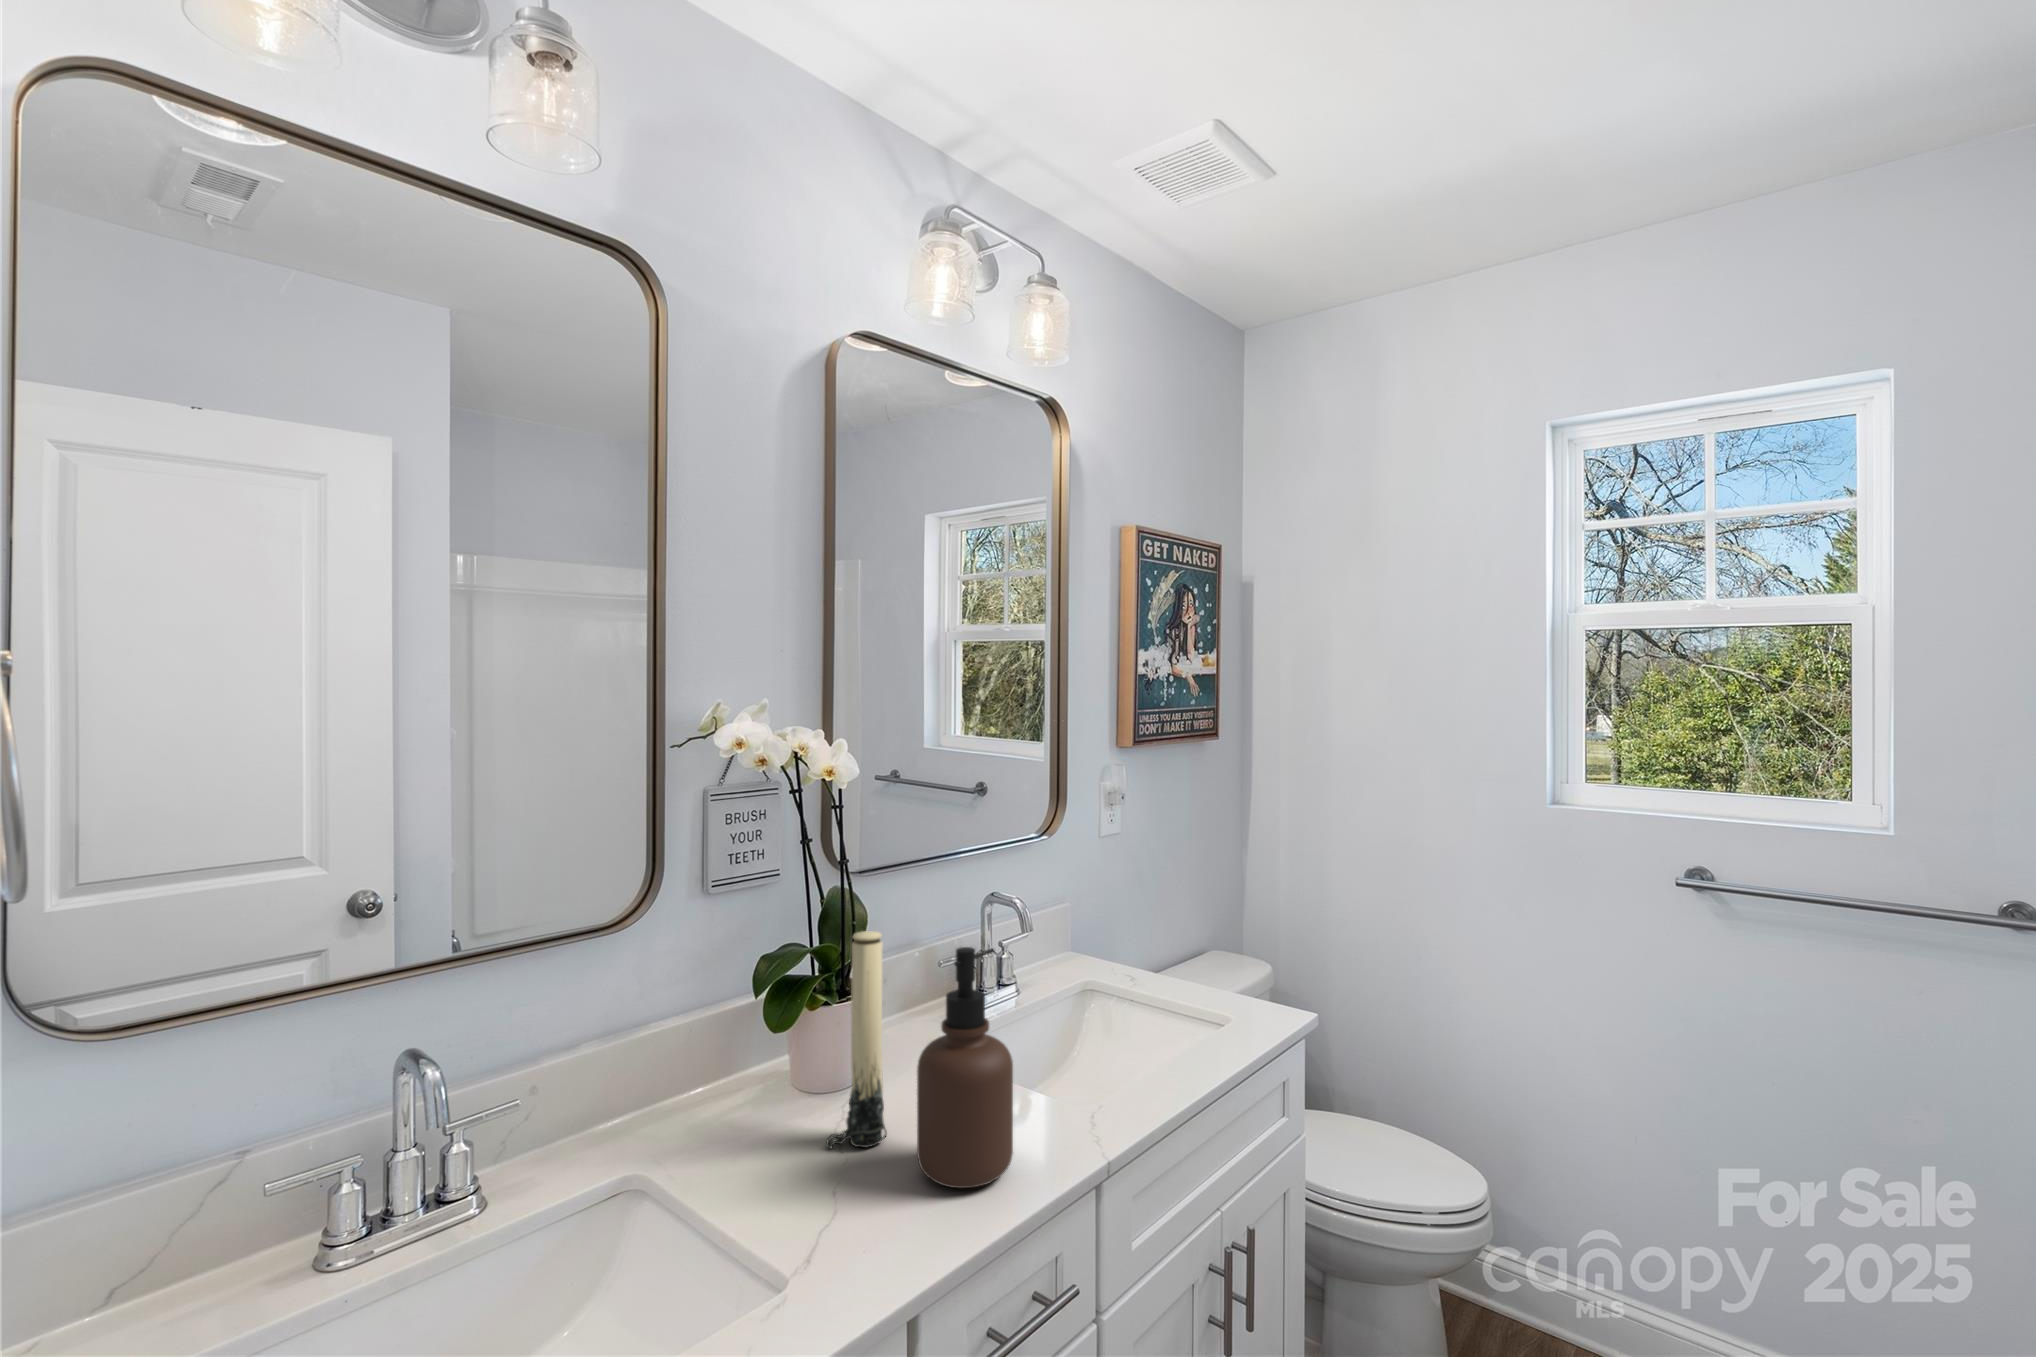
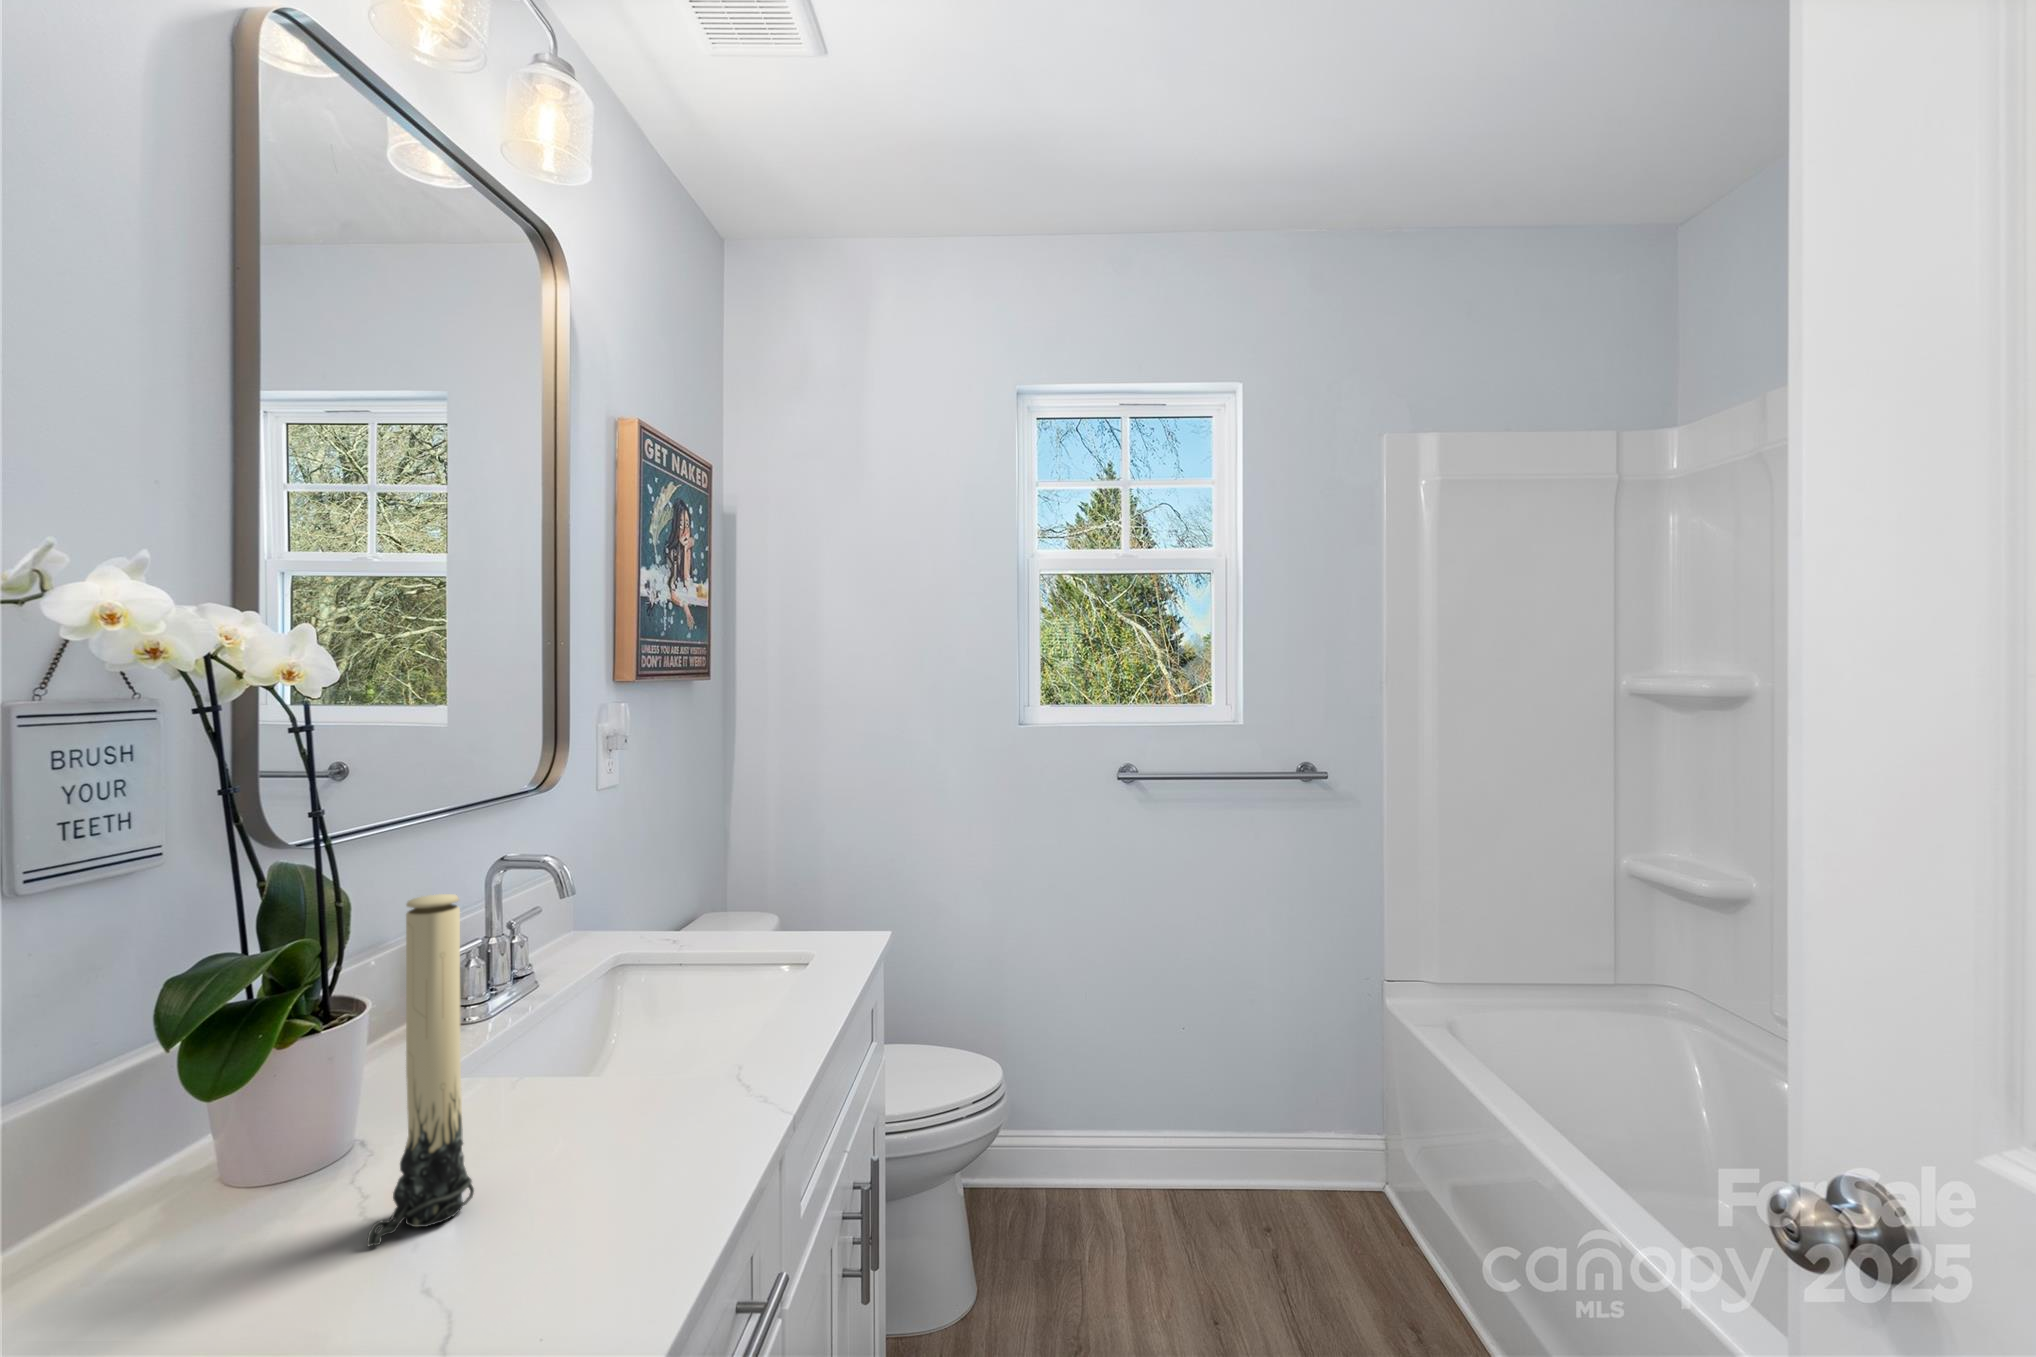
soap dispenser: present [917,947,1013,1188] -> none [552,886,697,1223]

